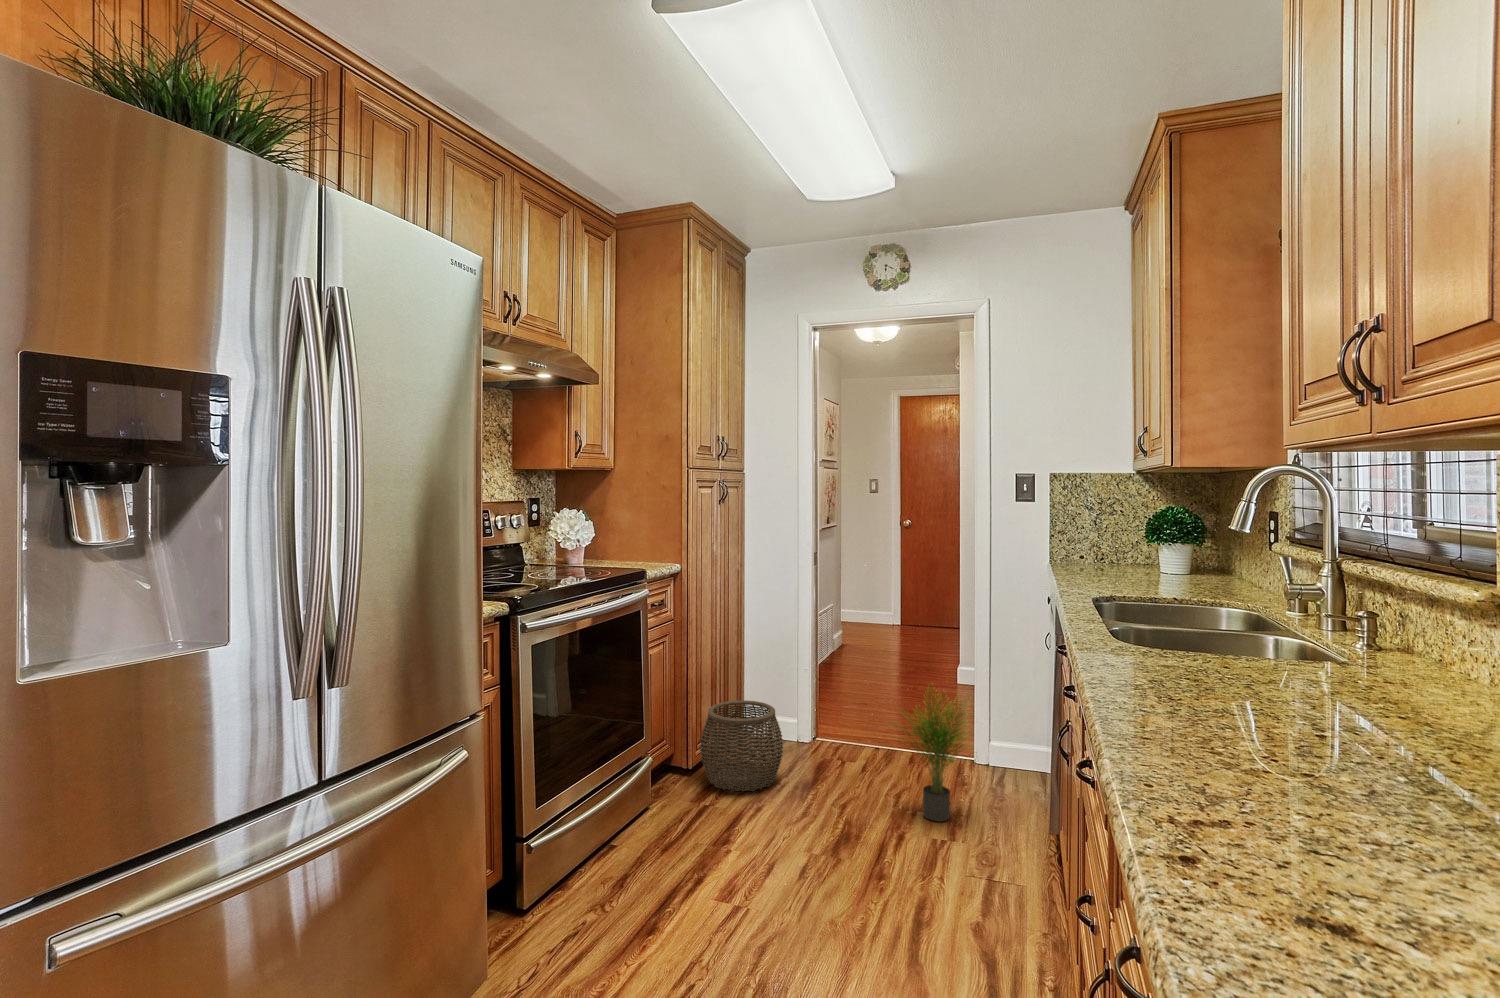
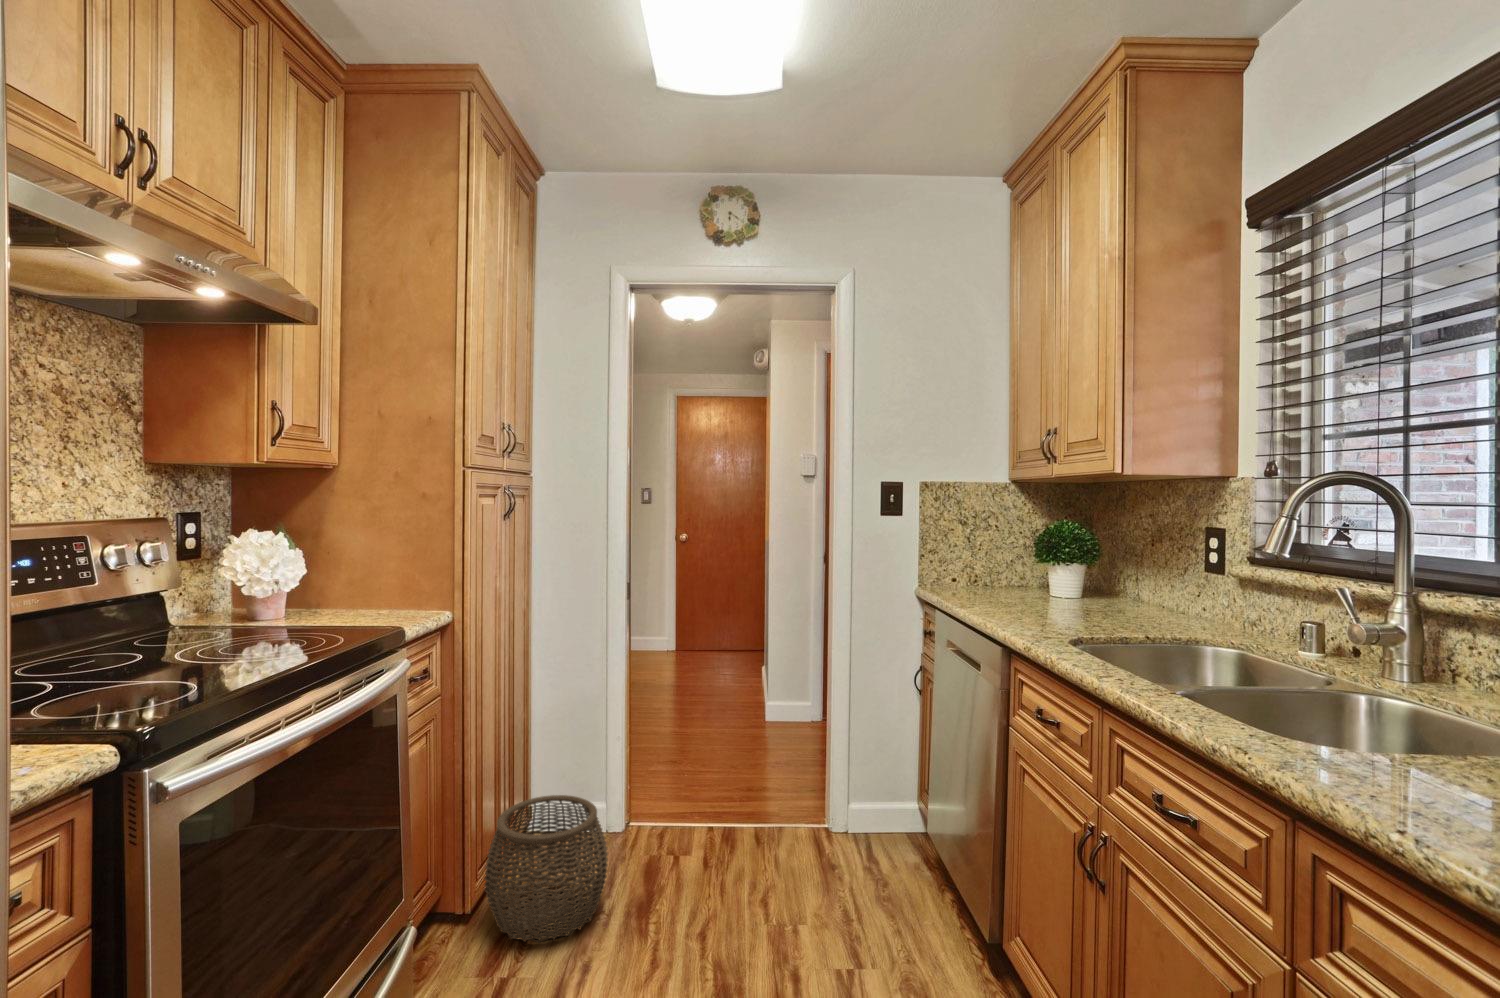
potted plant: present [896,691,969,822] -> none [753,752,881,940]

